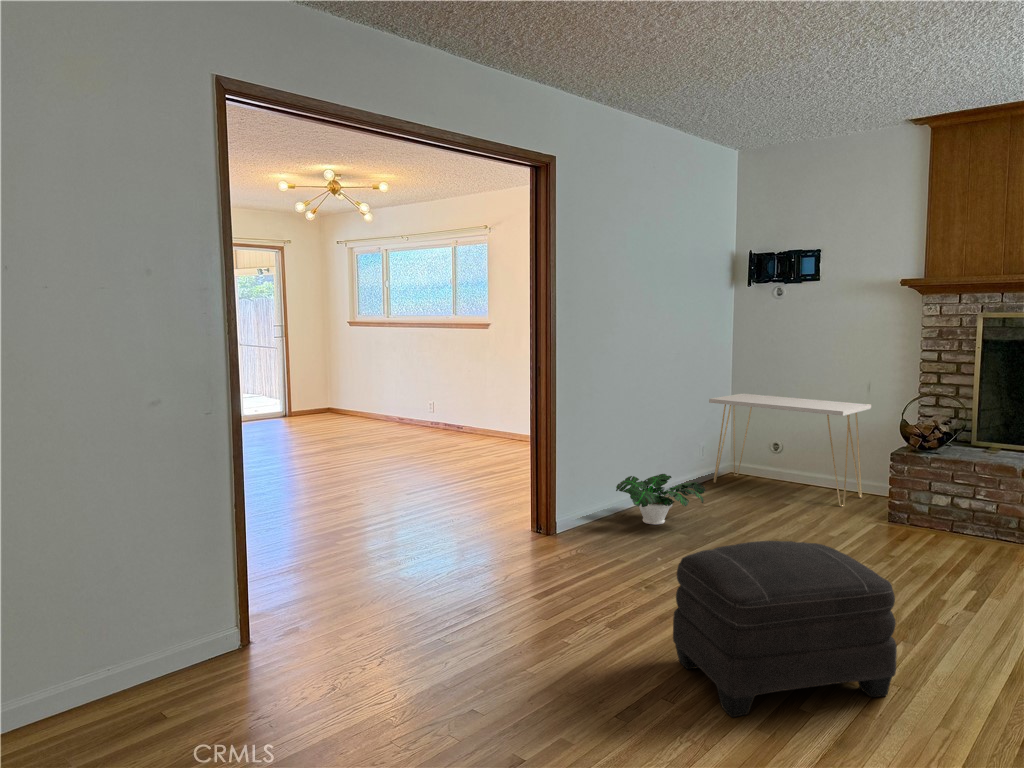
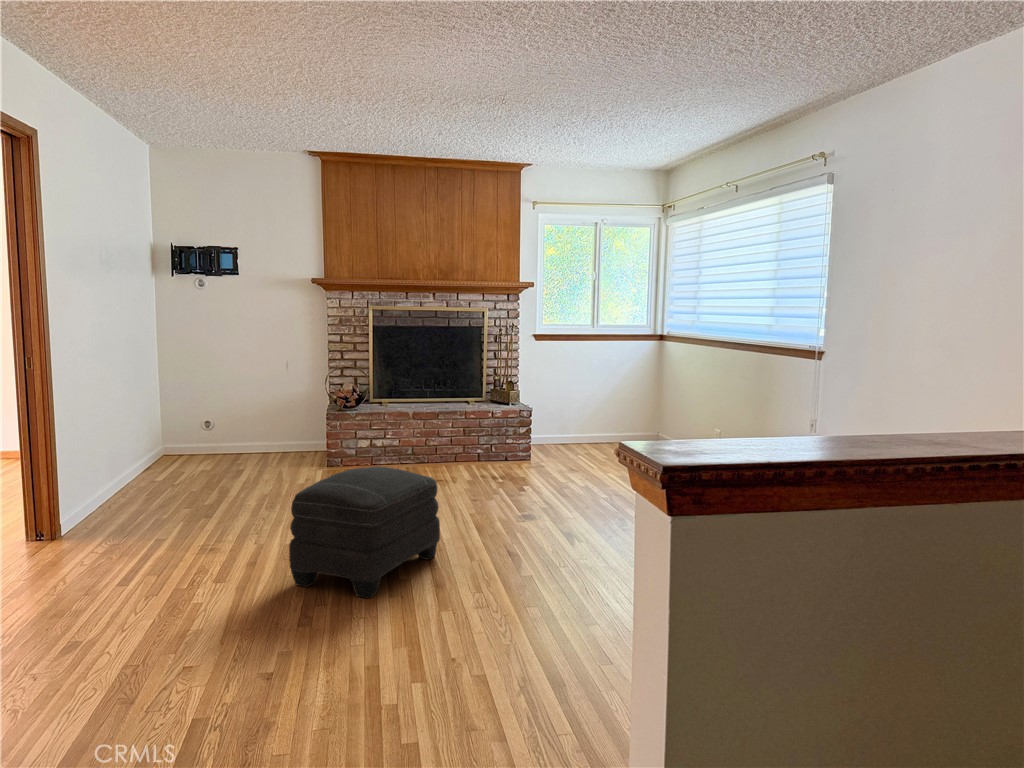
console table: present [709,393,871,507] -> none [149,380,293,469]
potted plant: present [616,474,705,525] -> none [91,460,198,511]

